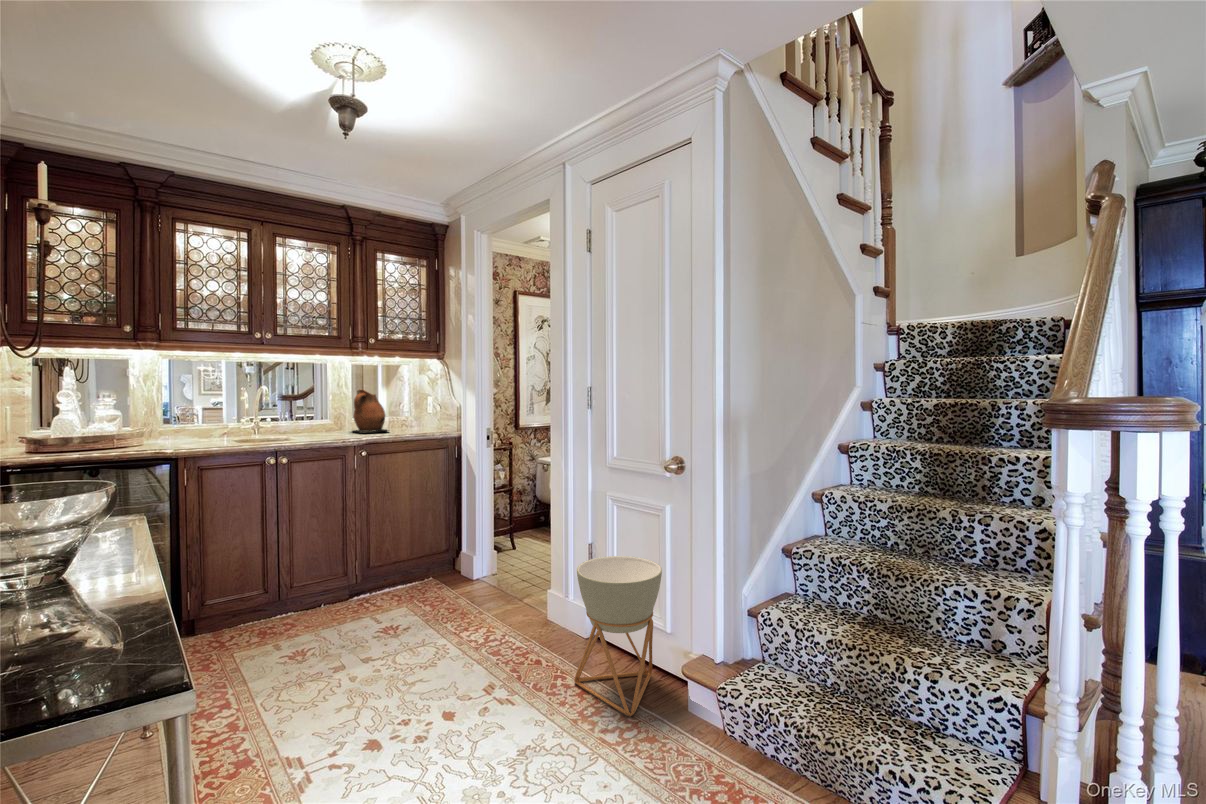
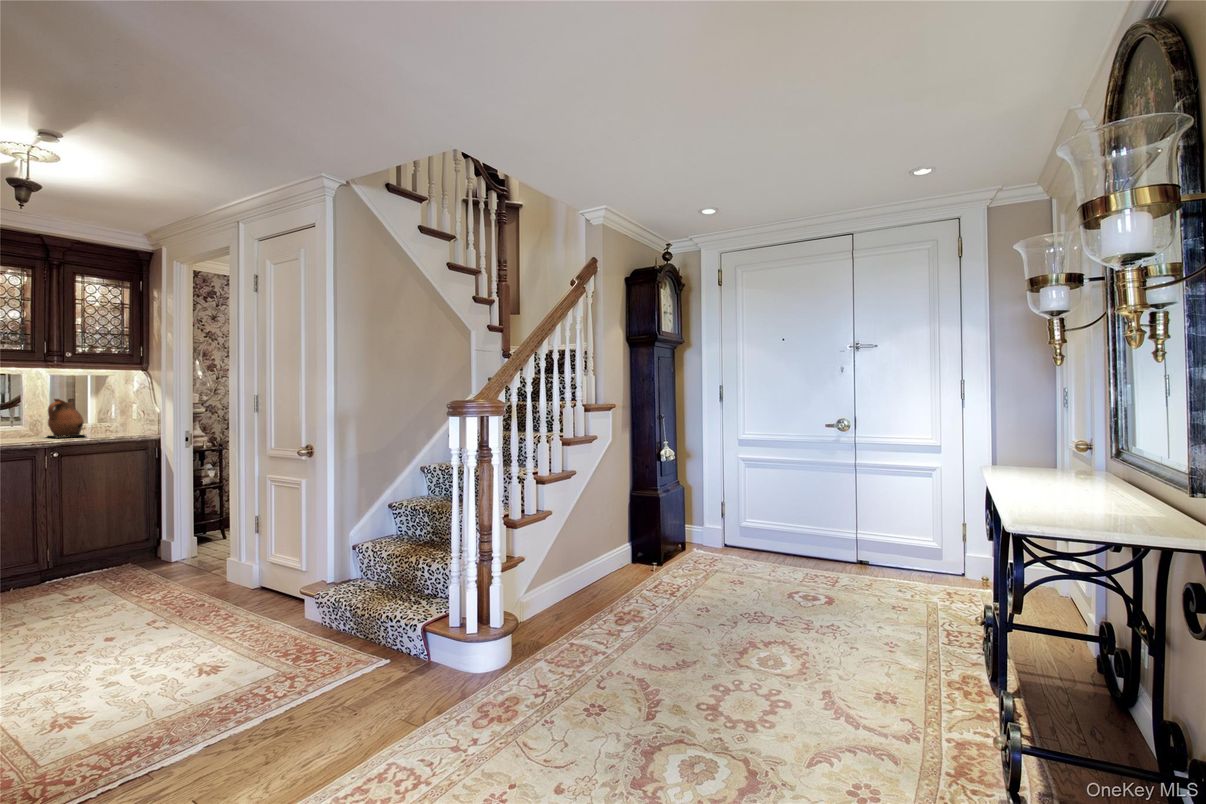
planter: present [574,556,662,716] -> none [226,519,295,621]

